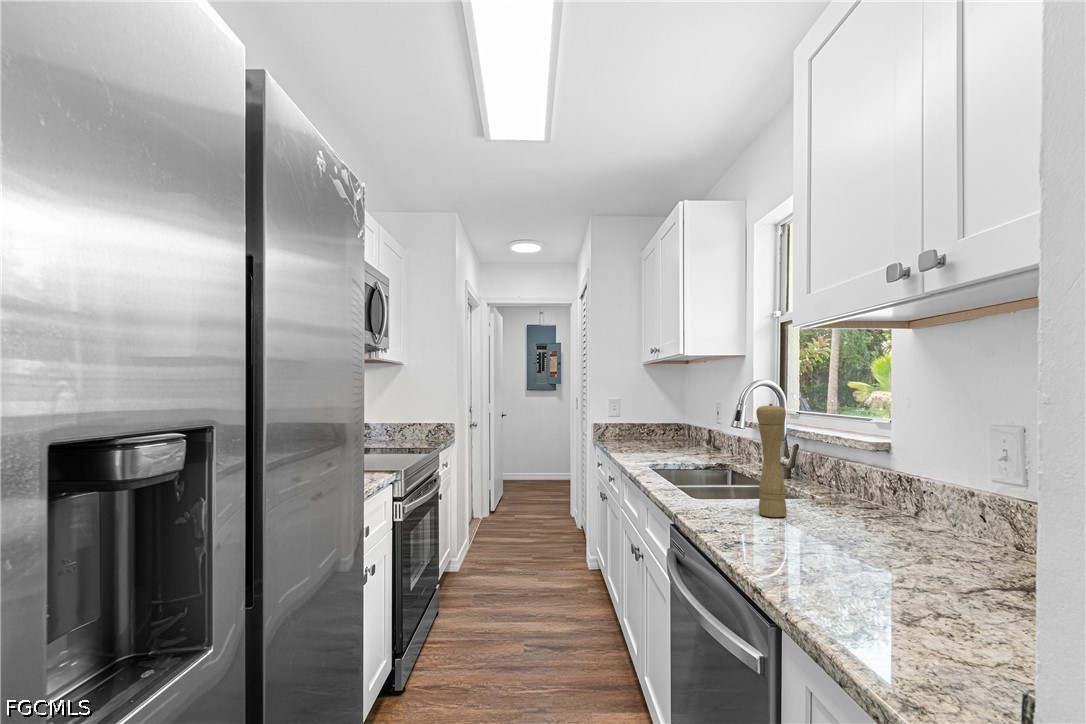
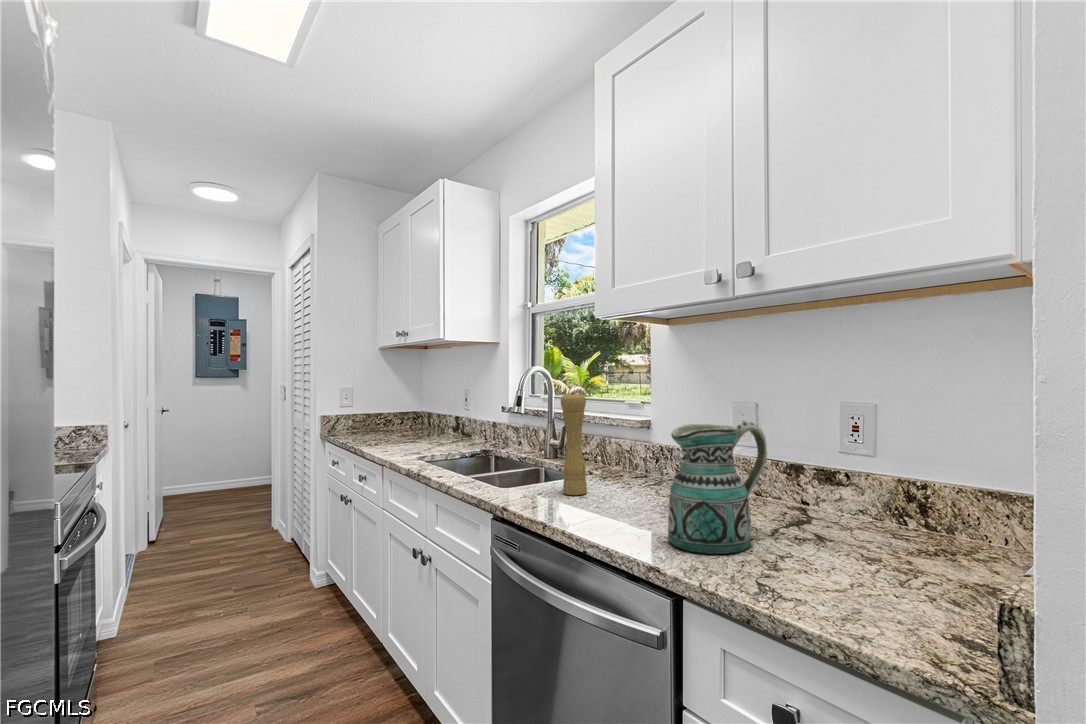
ceramic pitcher: none [833,442,990,615] -> present [668,422,767,554]

